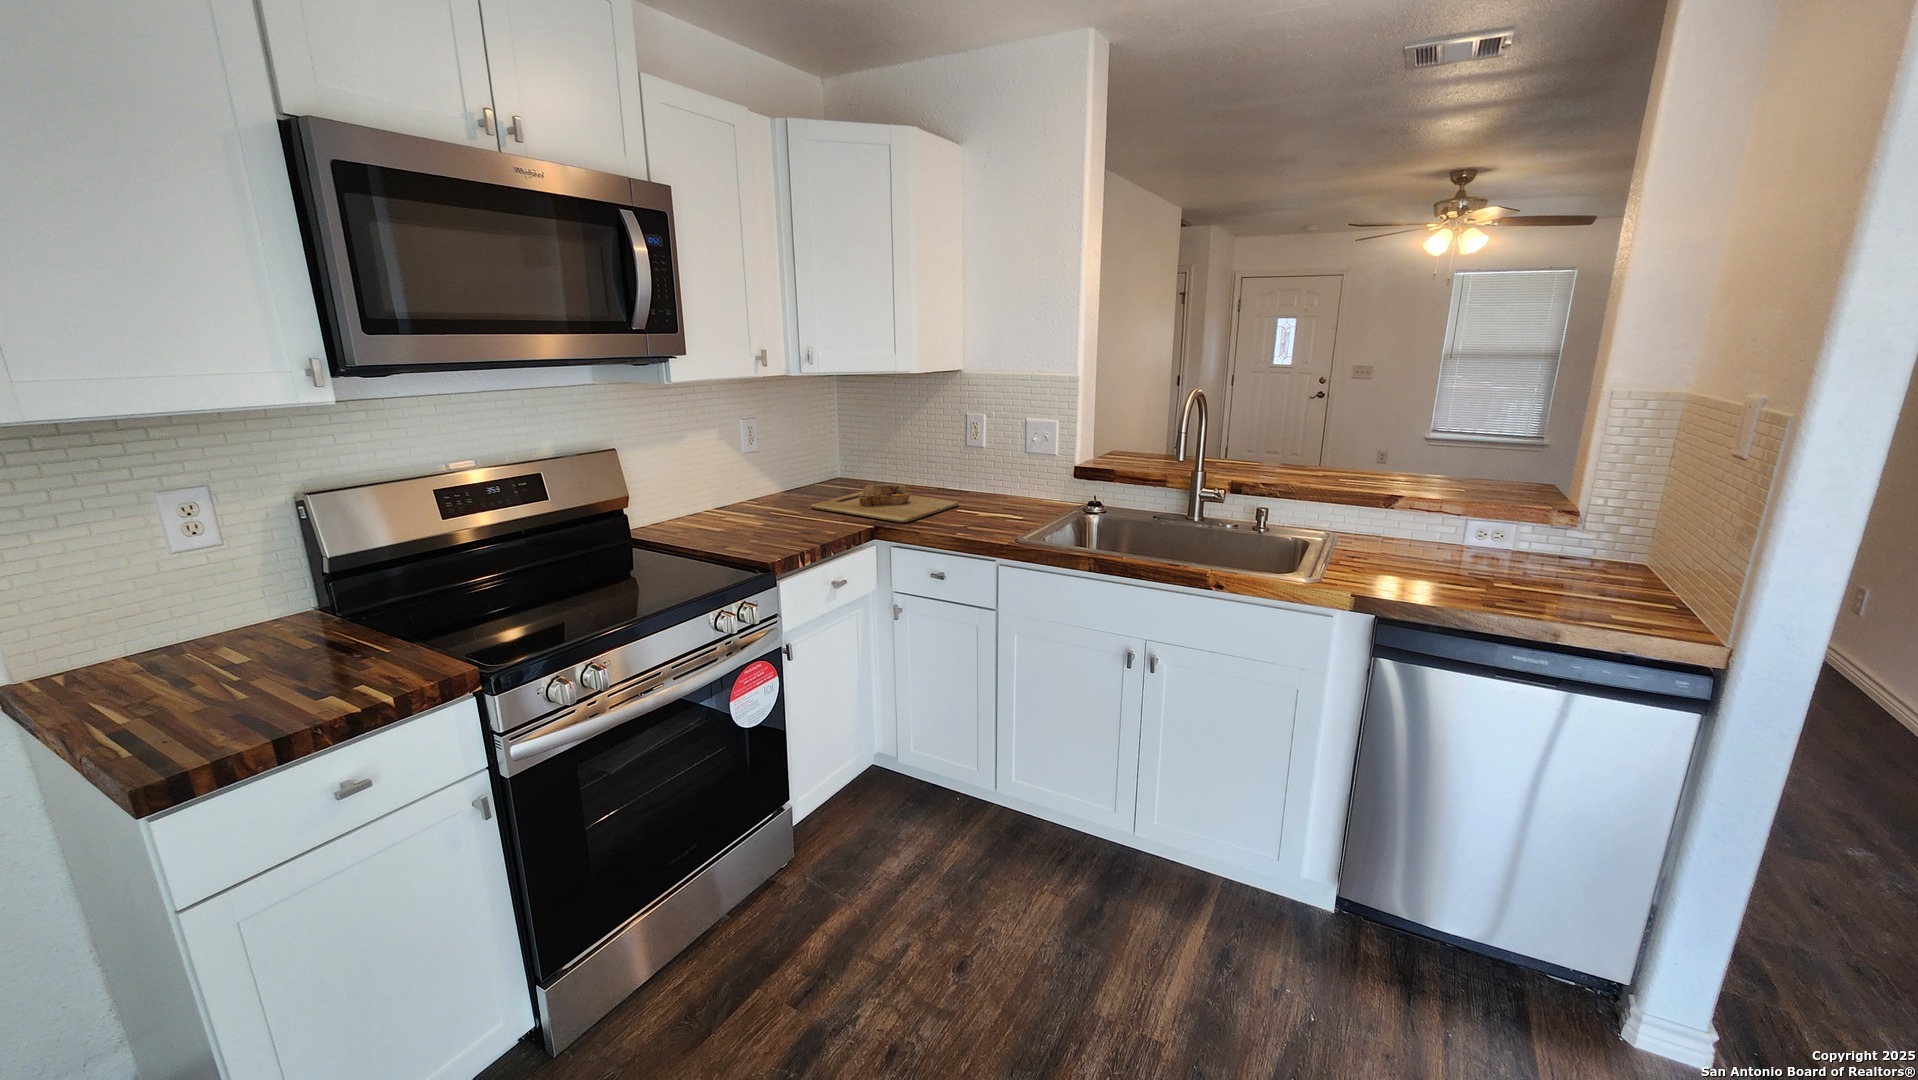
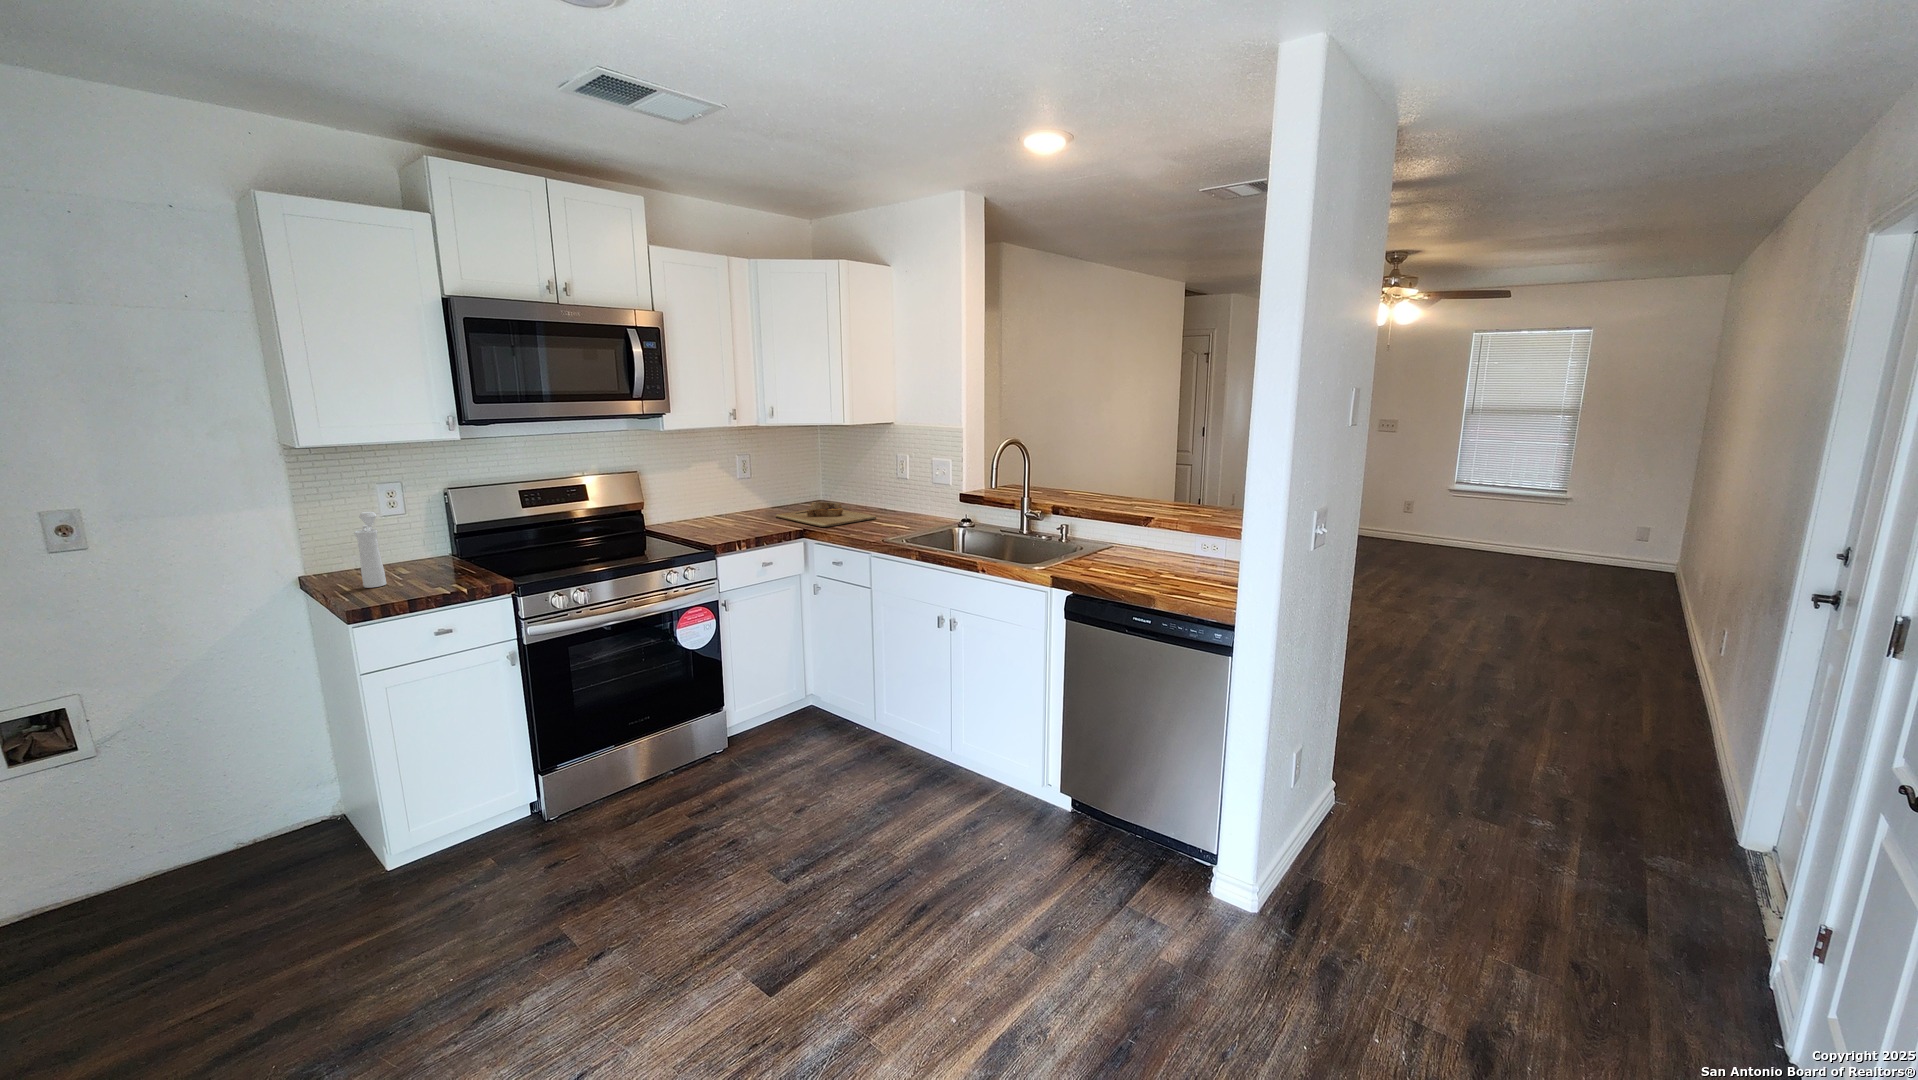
pepper mill: none [122,551,206,708] -> present [354,512,386,588]

